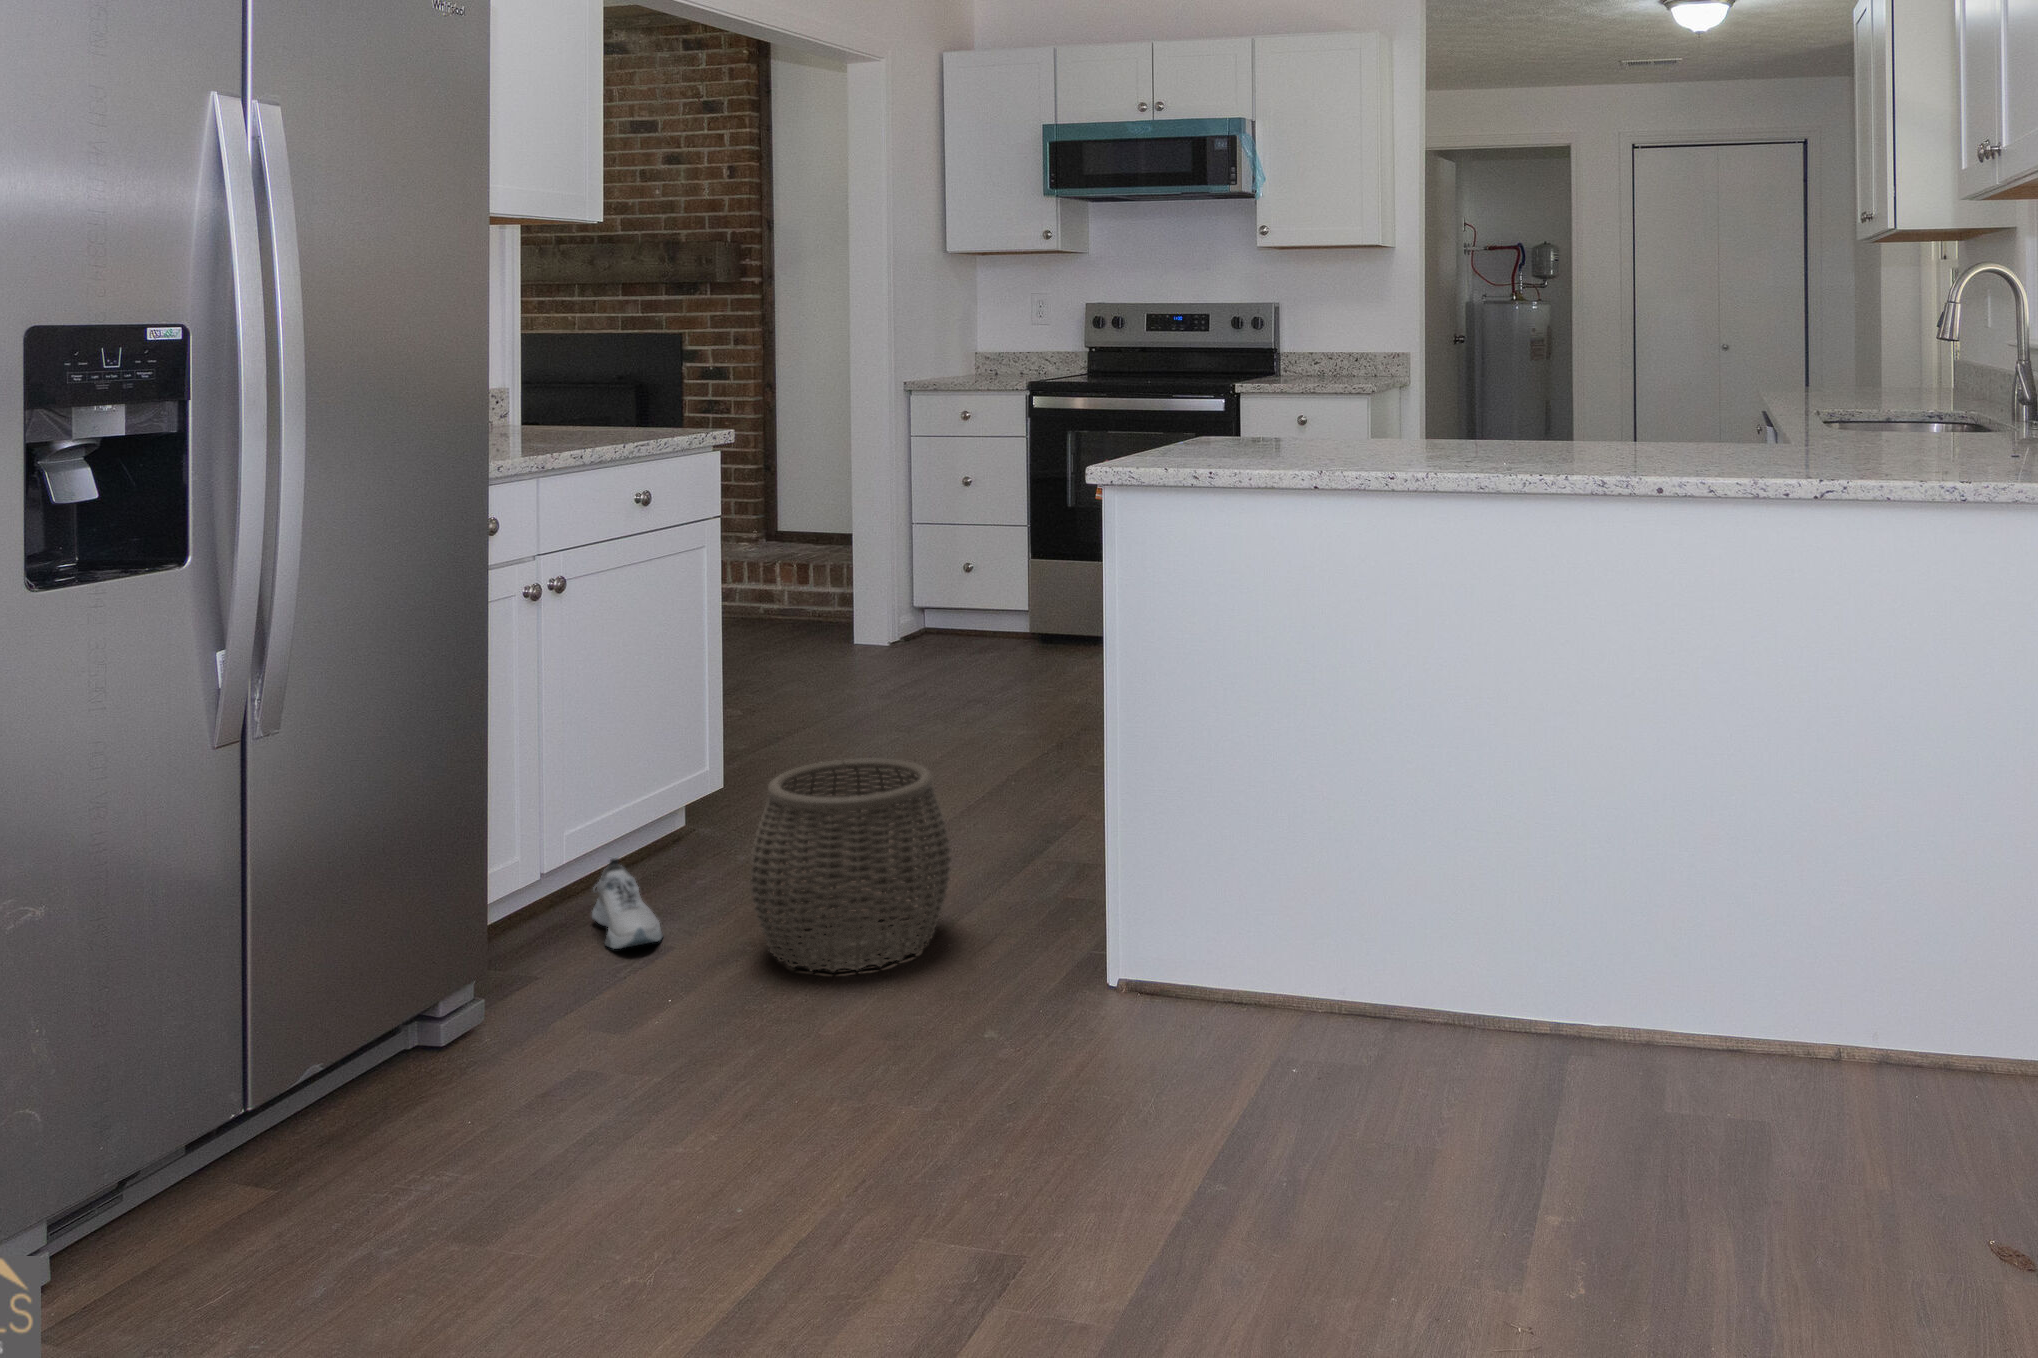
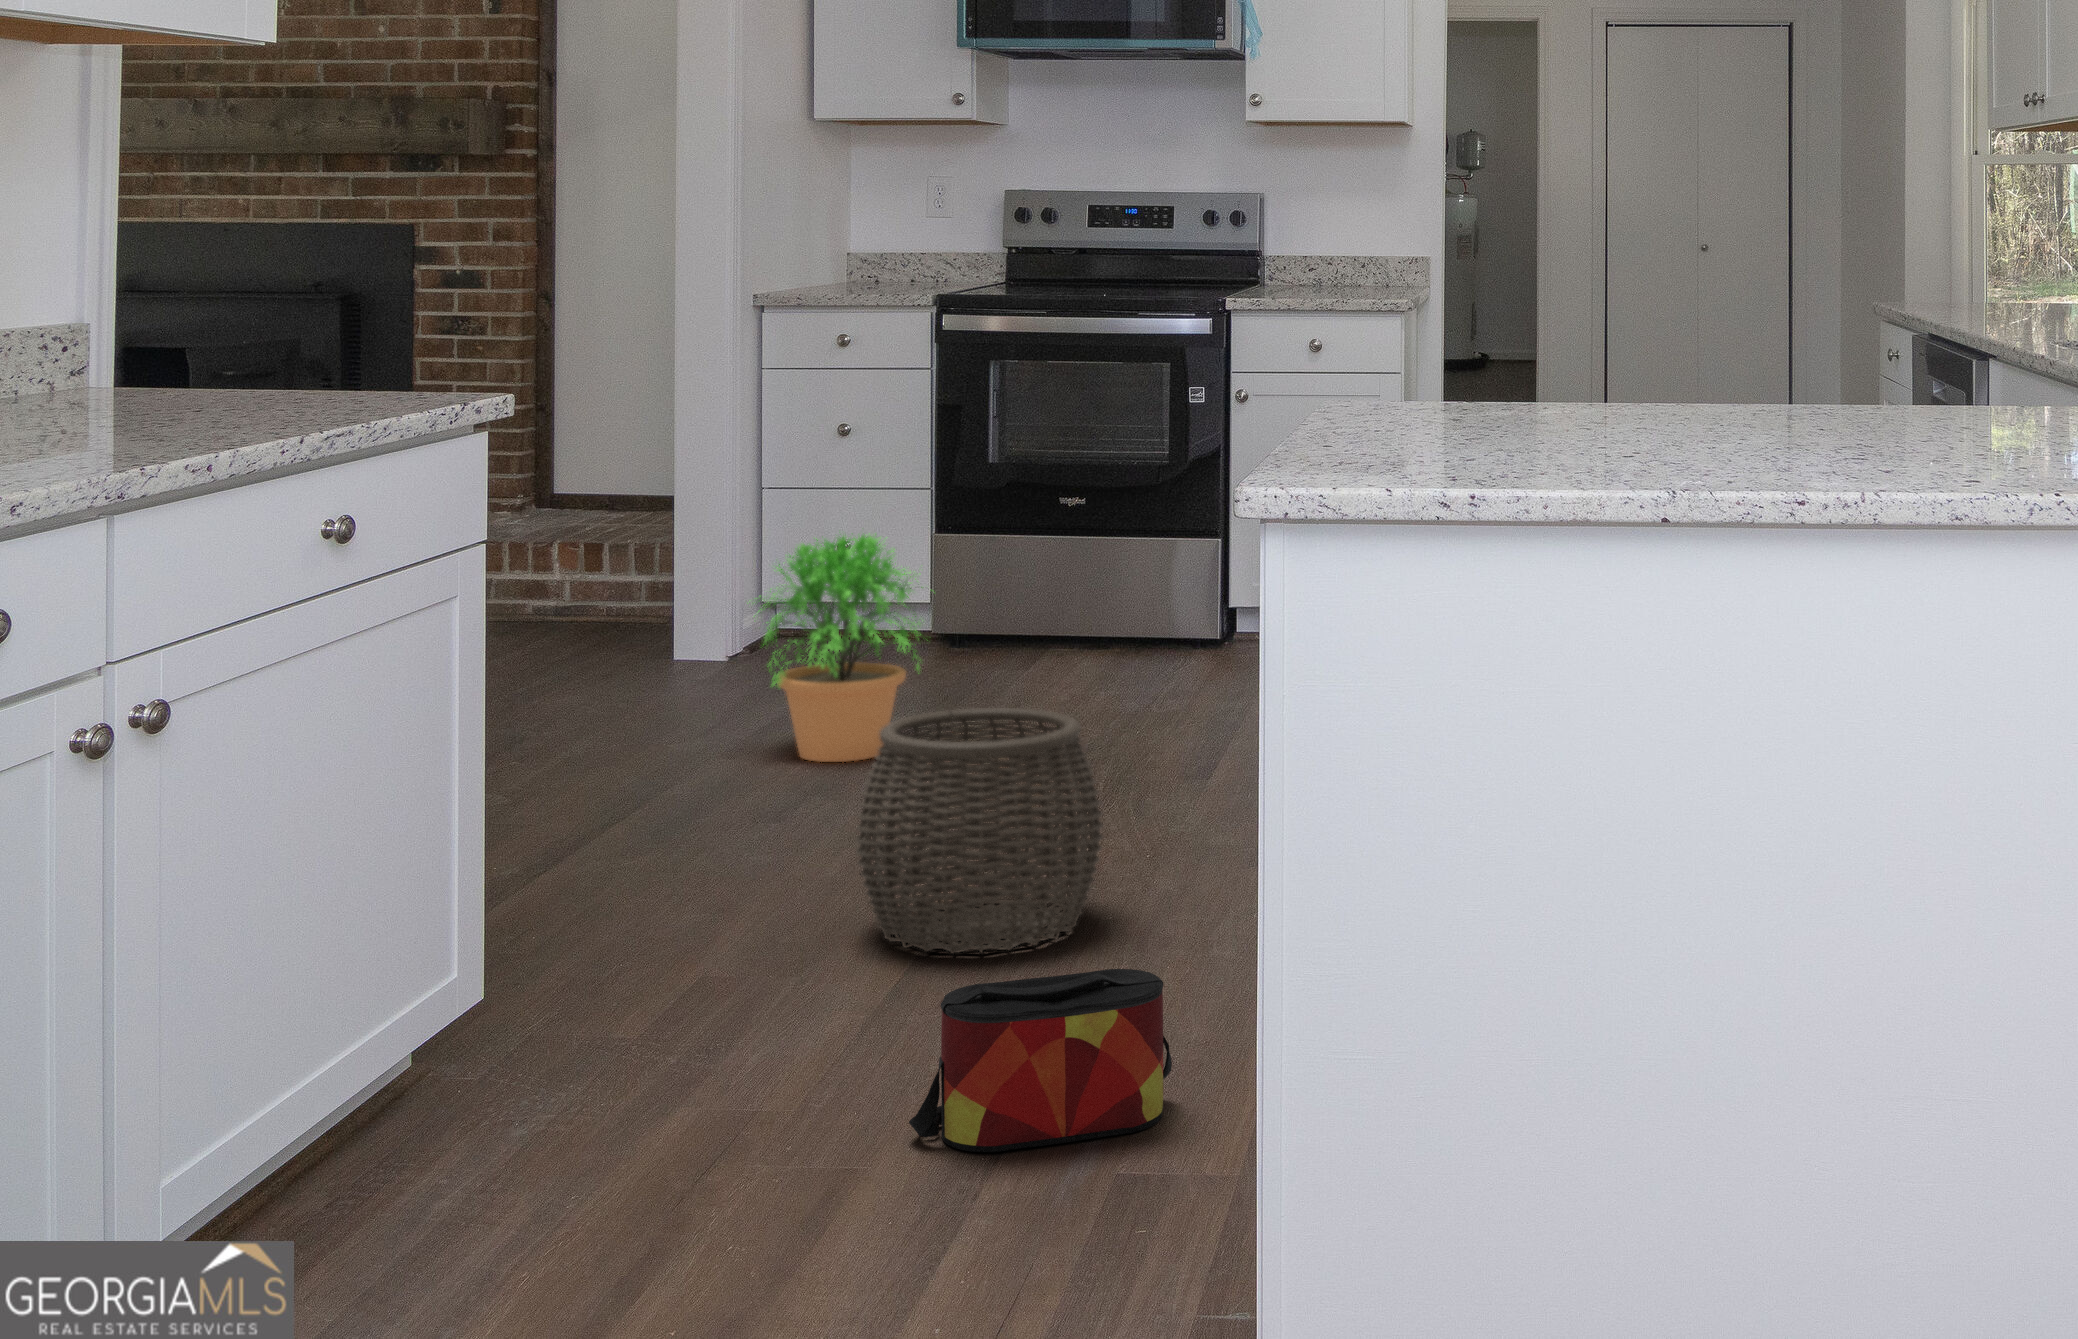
potted plant: none [799,581,952,766] -> present [760,534,924,762]
shoe: present [592,858,663,949] -> none [617,844,729,948]
bag: none [634,1034,871,1201] -> present [909,969,1172,1152]

